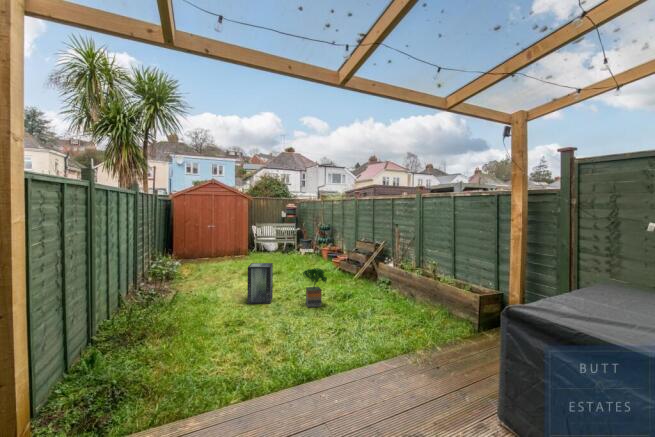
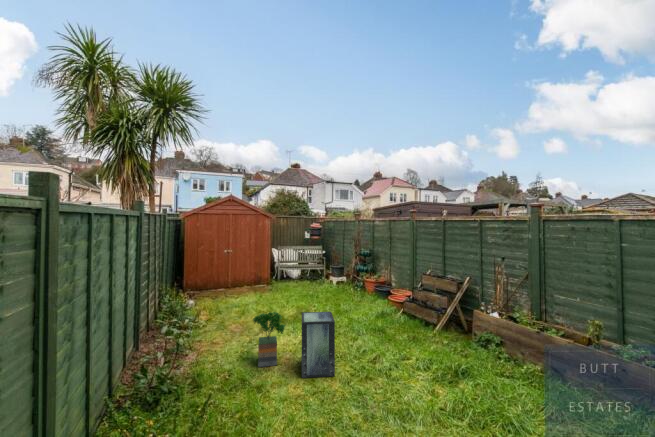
potted tree: present [303,268,327,307] -> present [253,312,285,367]

